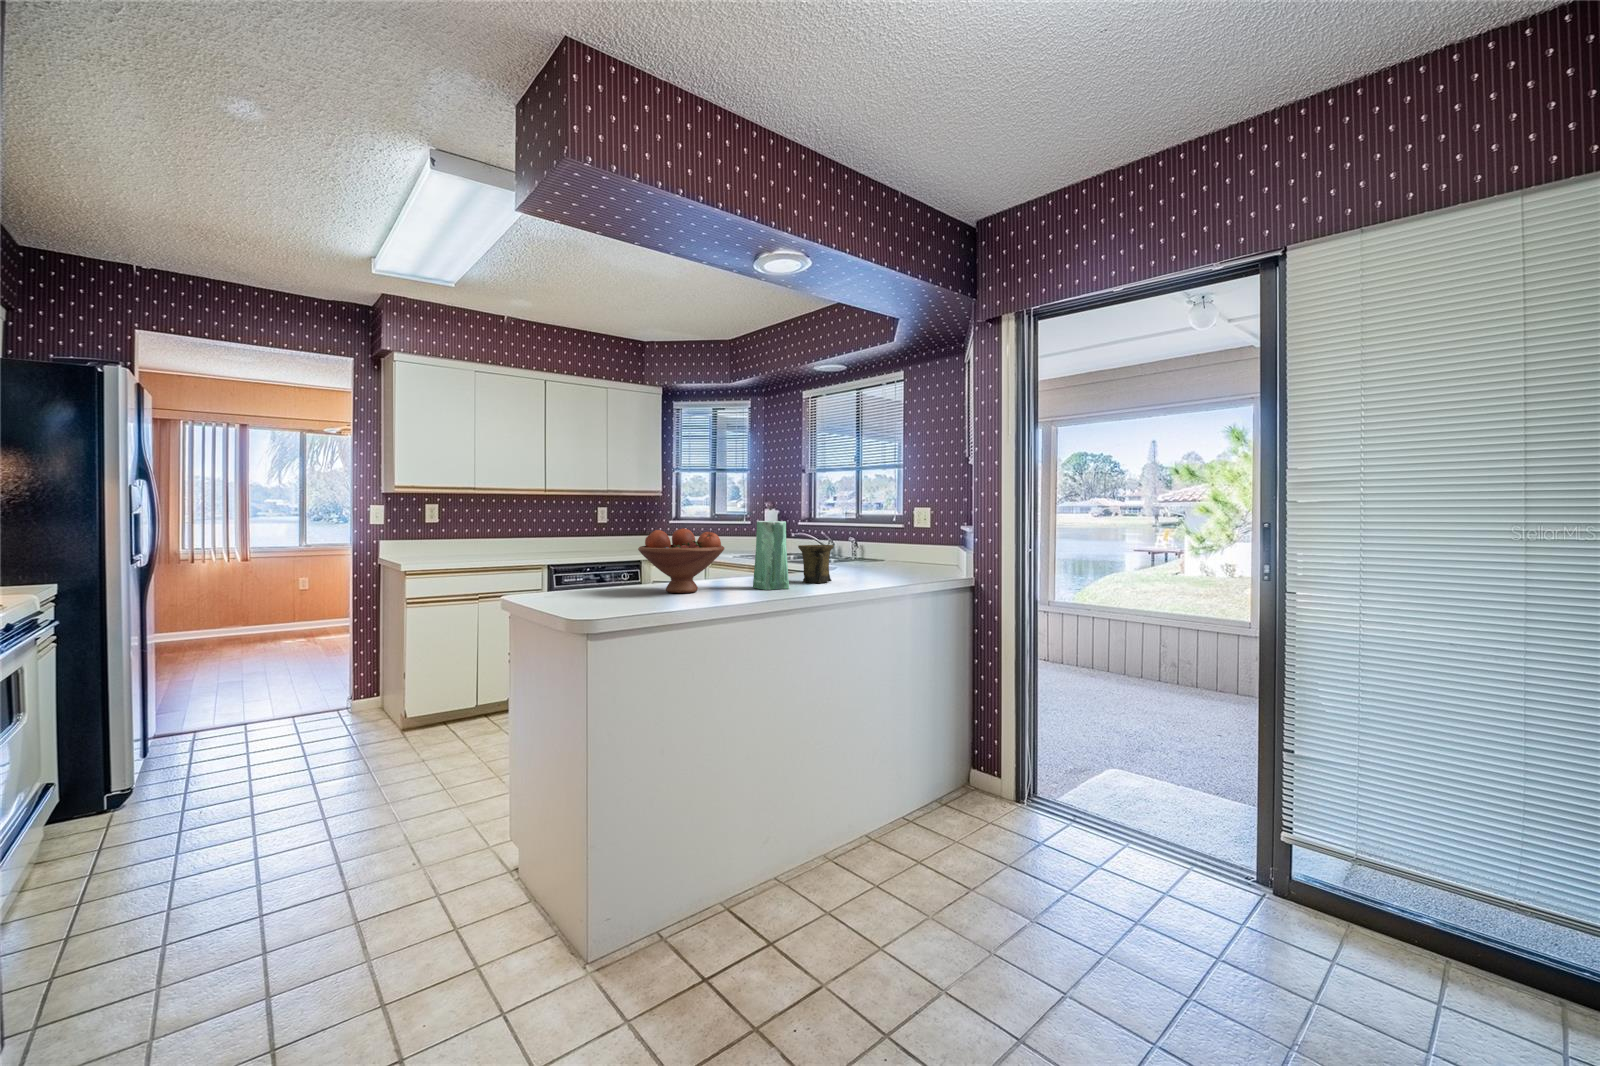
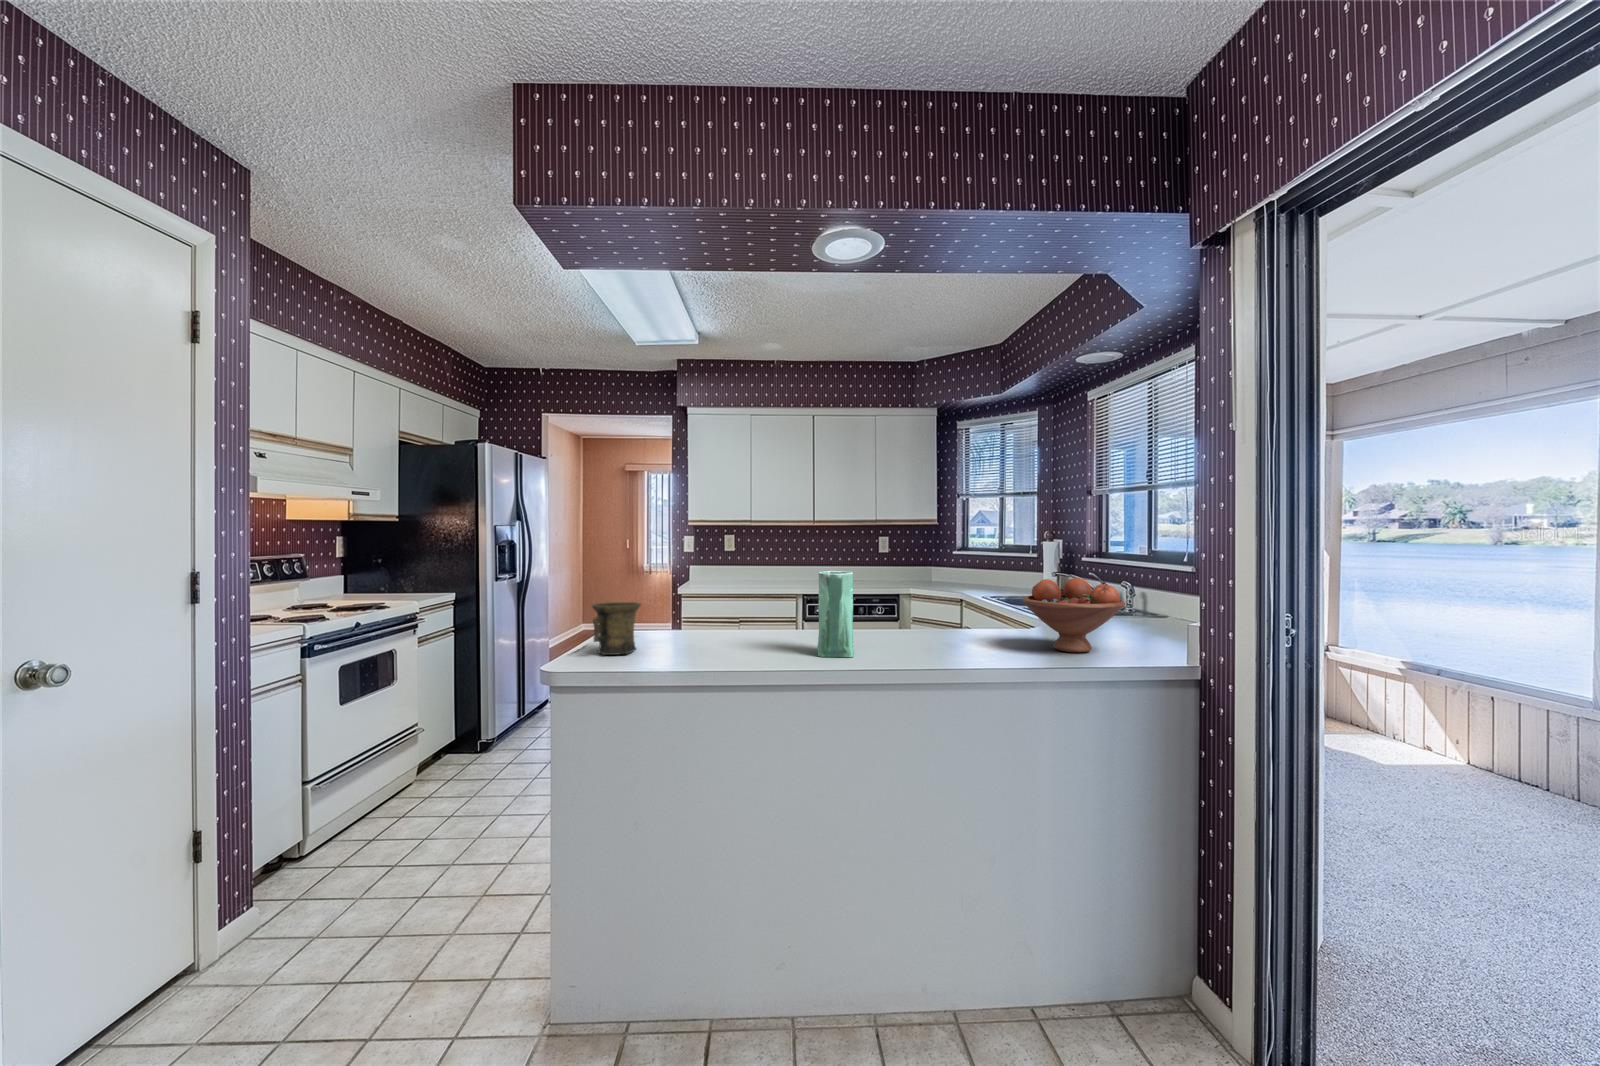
fruit bowl: present [638,529,725,593] -> present [1022,578,1125,653]
mug: present [798,545,834,583] -> present [592,602,641,655]

